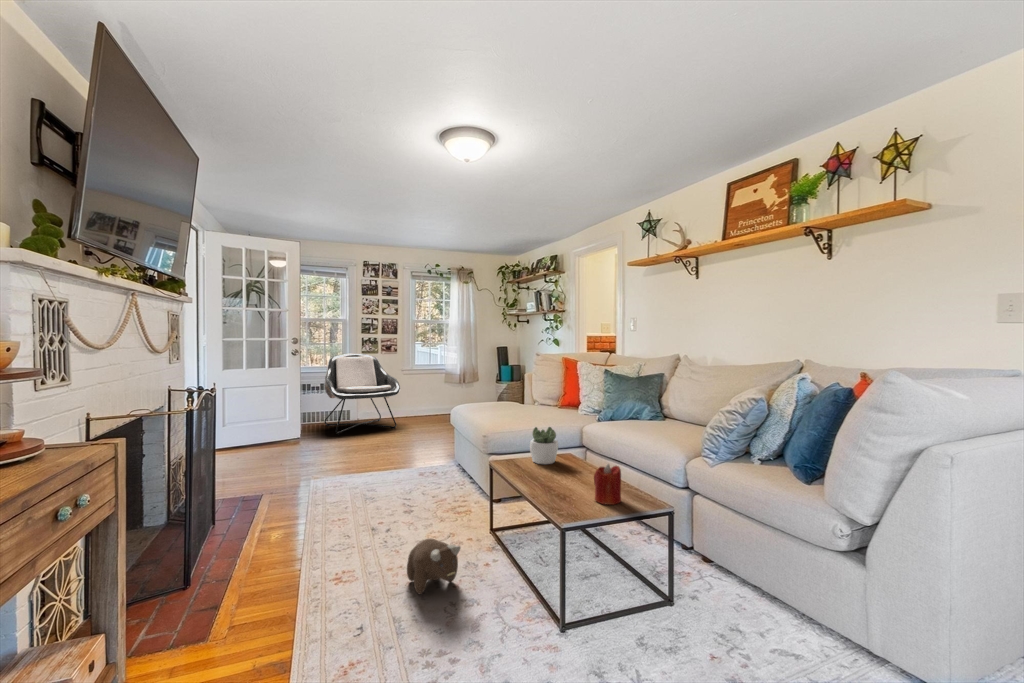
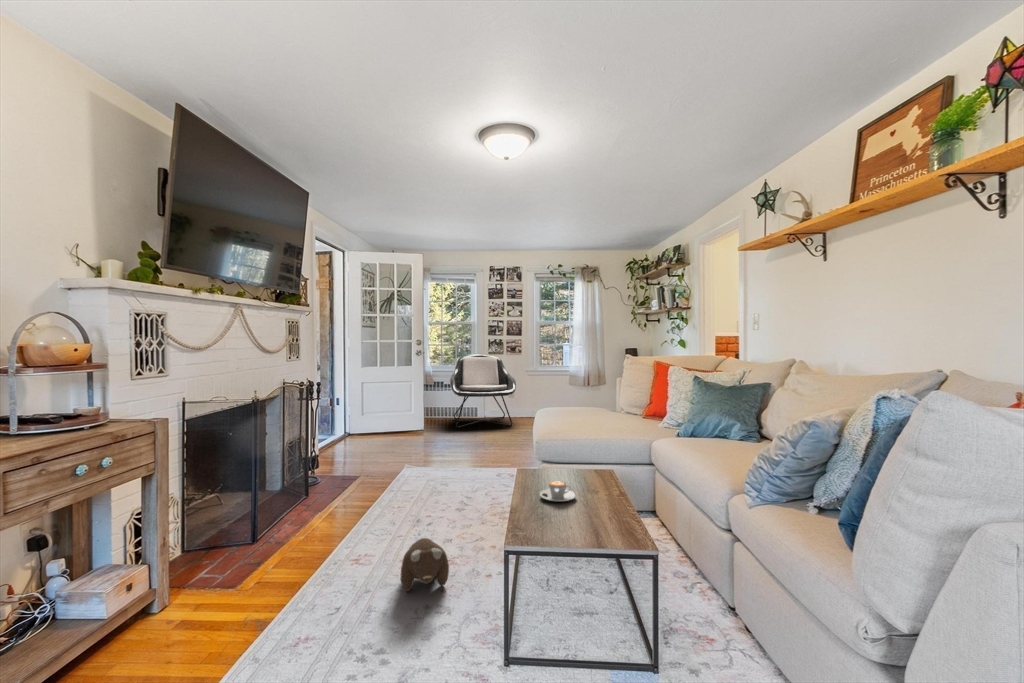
succulent plant: present [530,427,558,464] -> none [557,437,589,479]
candle: present [594,464,621,505] -> none [569,486,598,535]
coffee cup: none [540,465,573,483] -> present [540,481,575,502]

